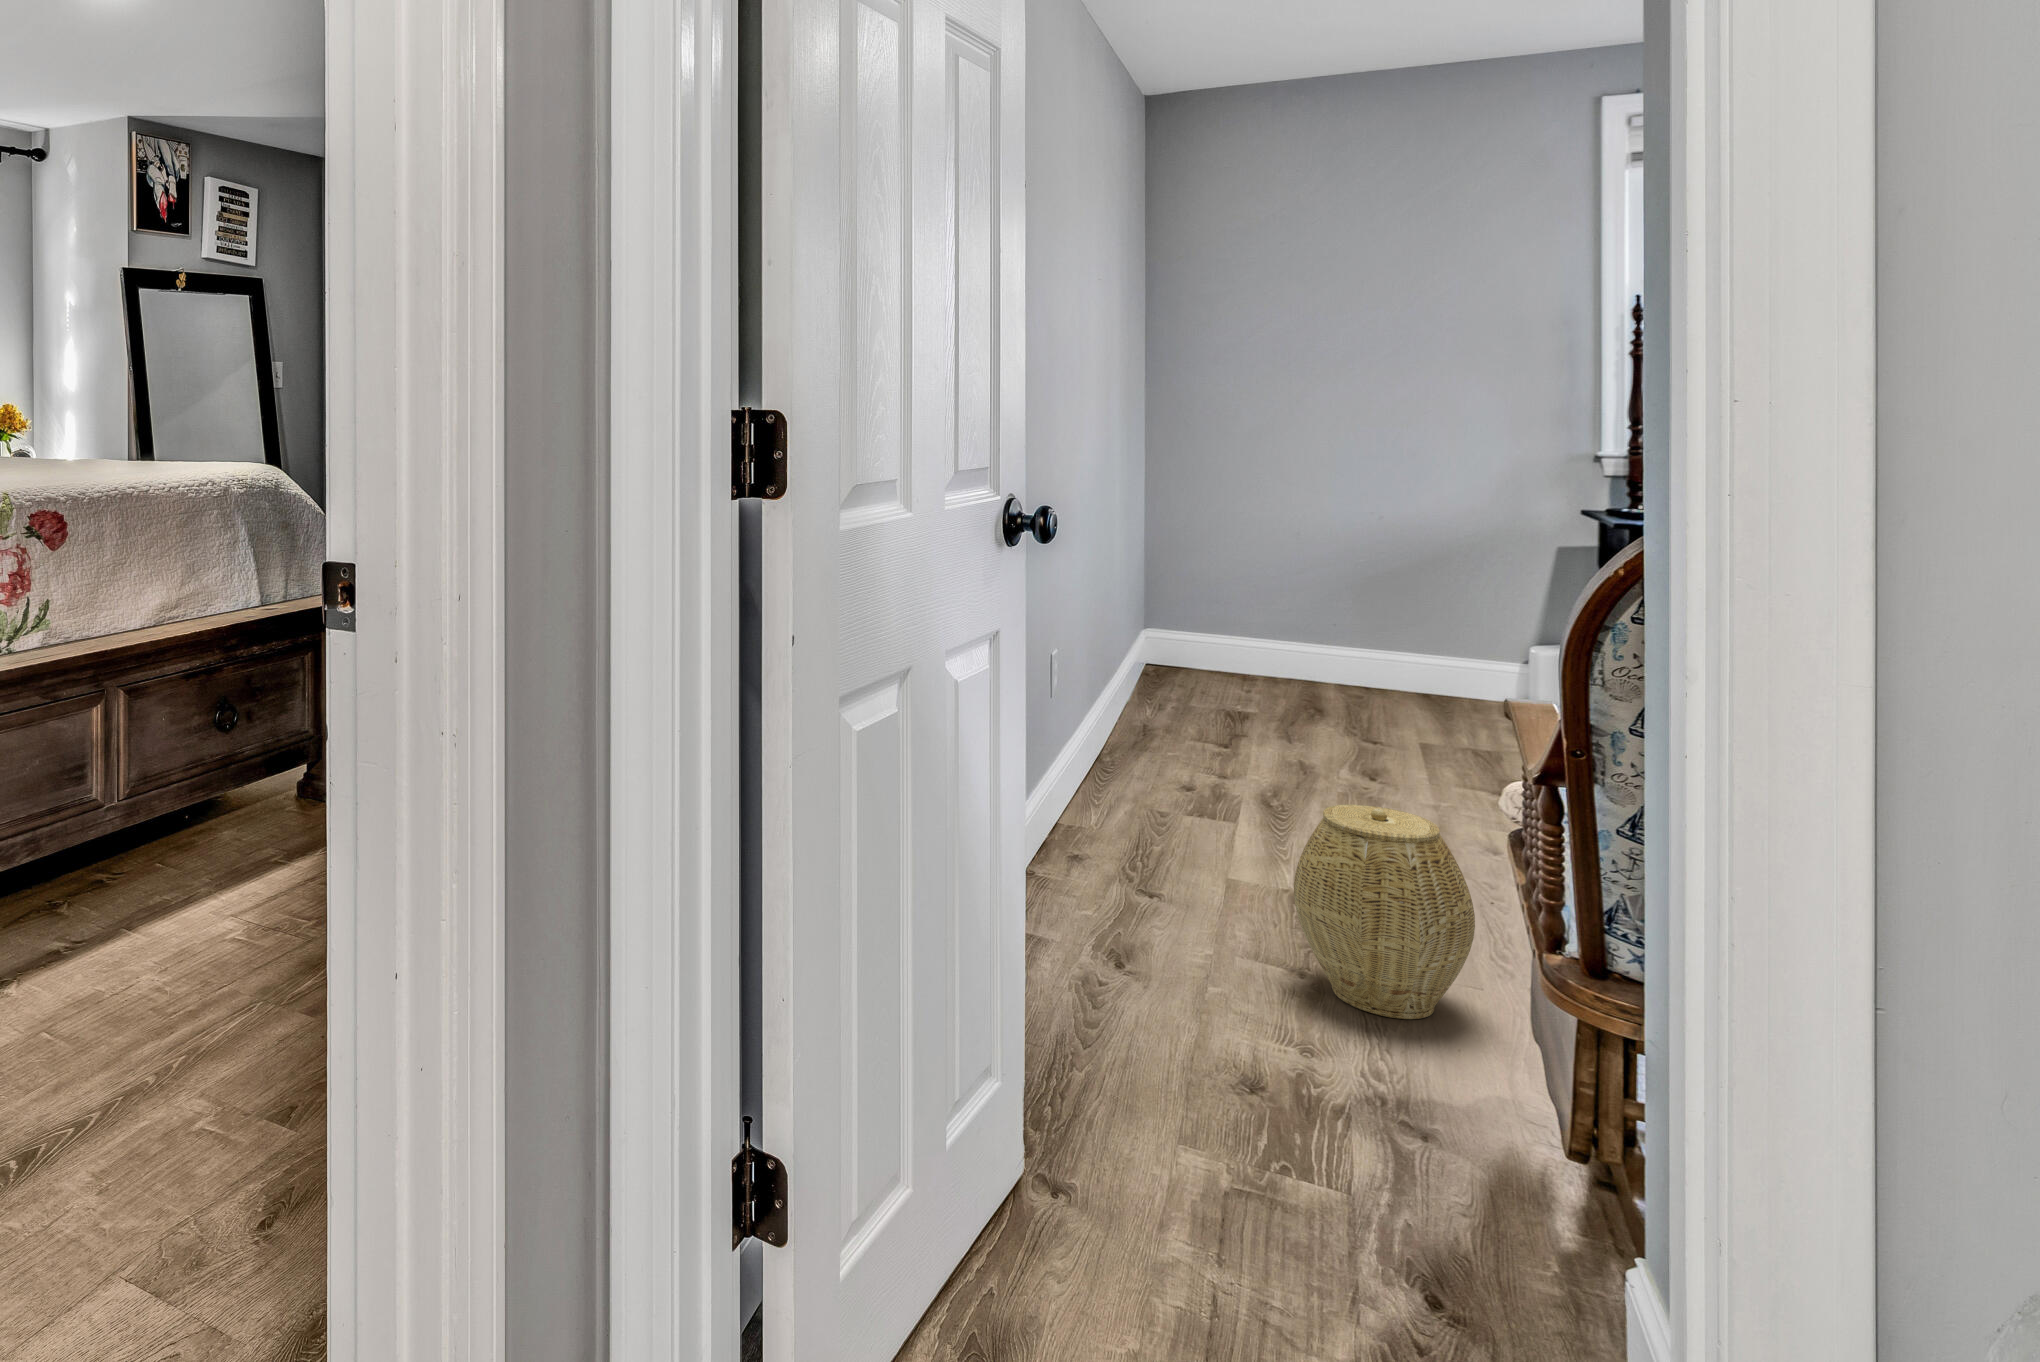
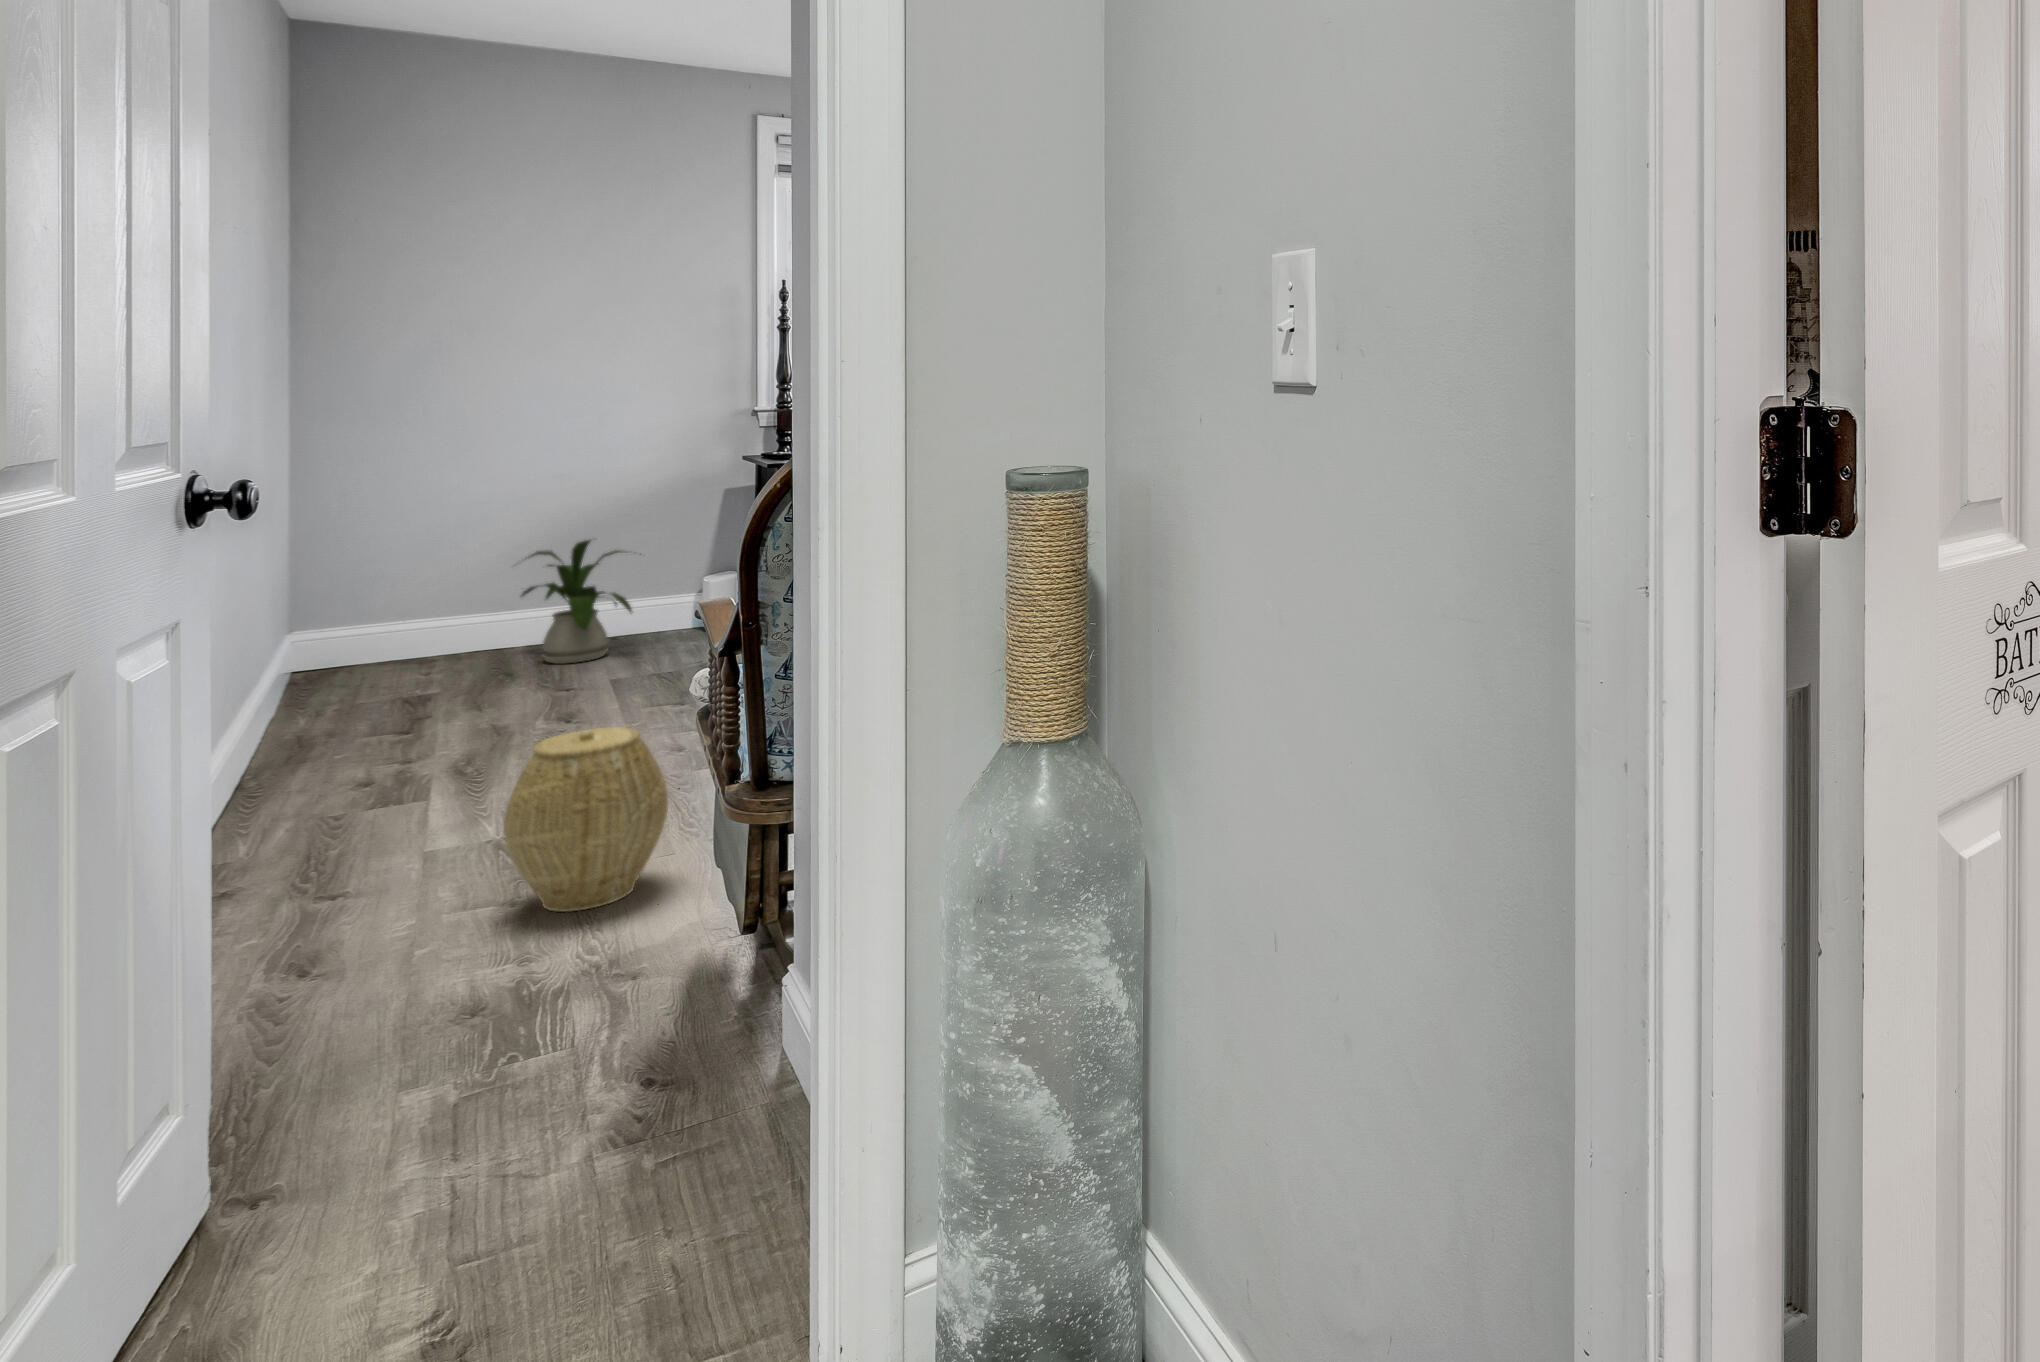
house plant: none [1322,583,1460,713] -> present [522,539,641,664]

